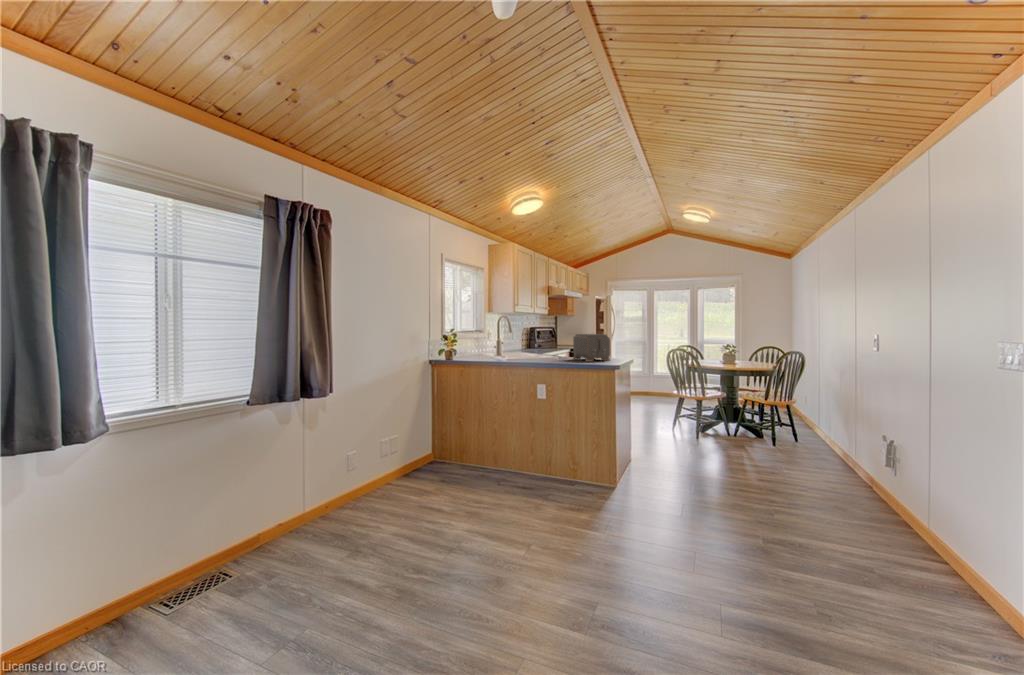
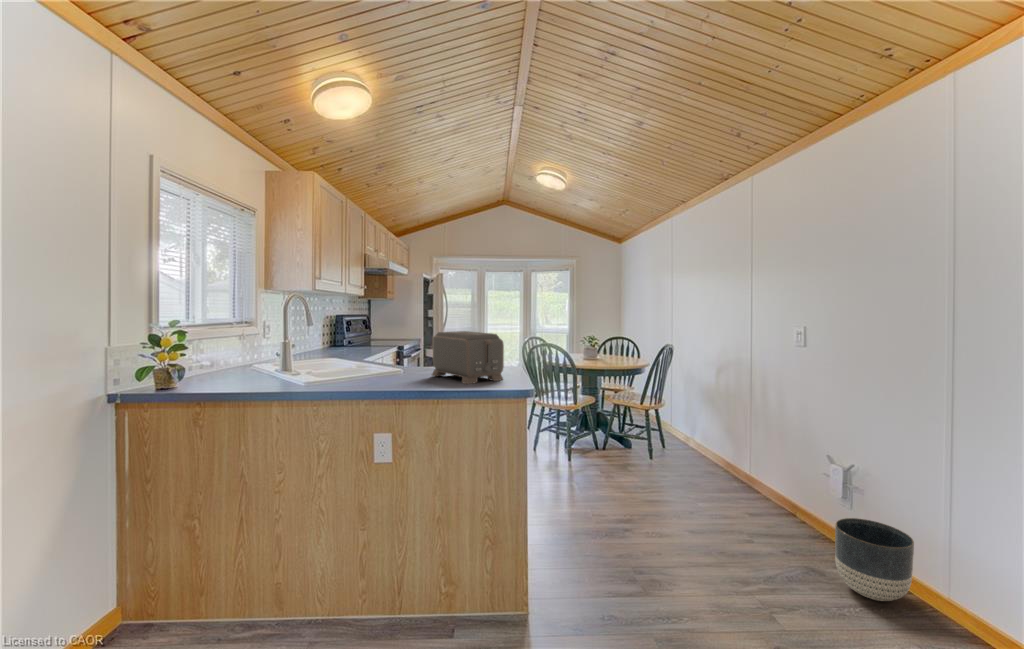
planter: none [841,465,897,518] -> present [835,518,914,601]

